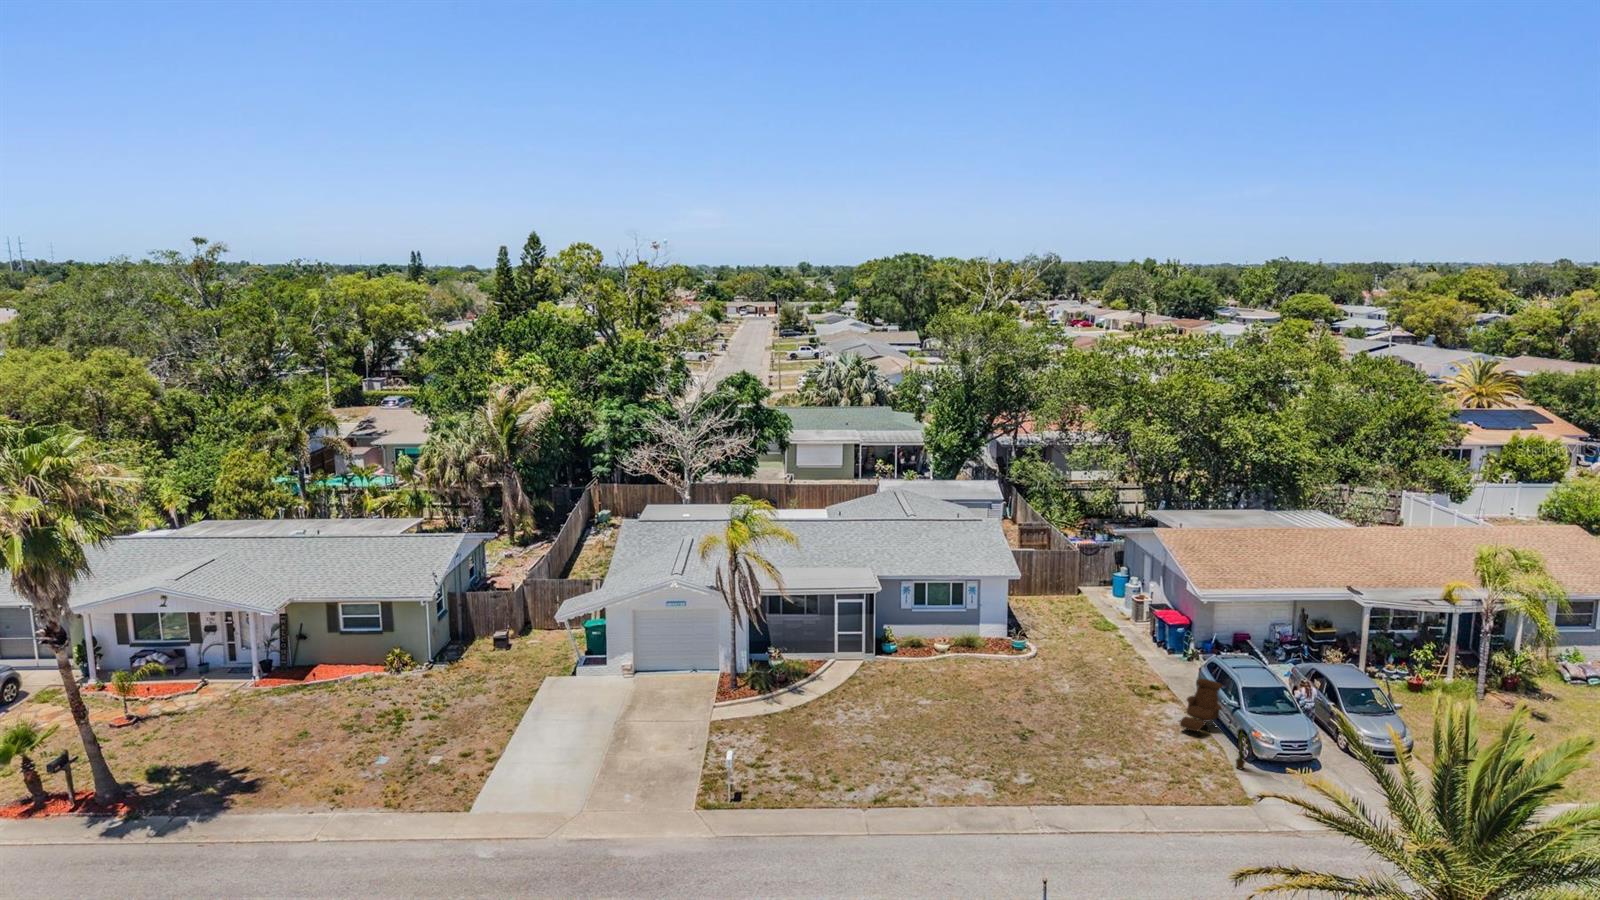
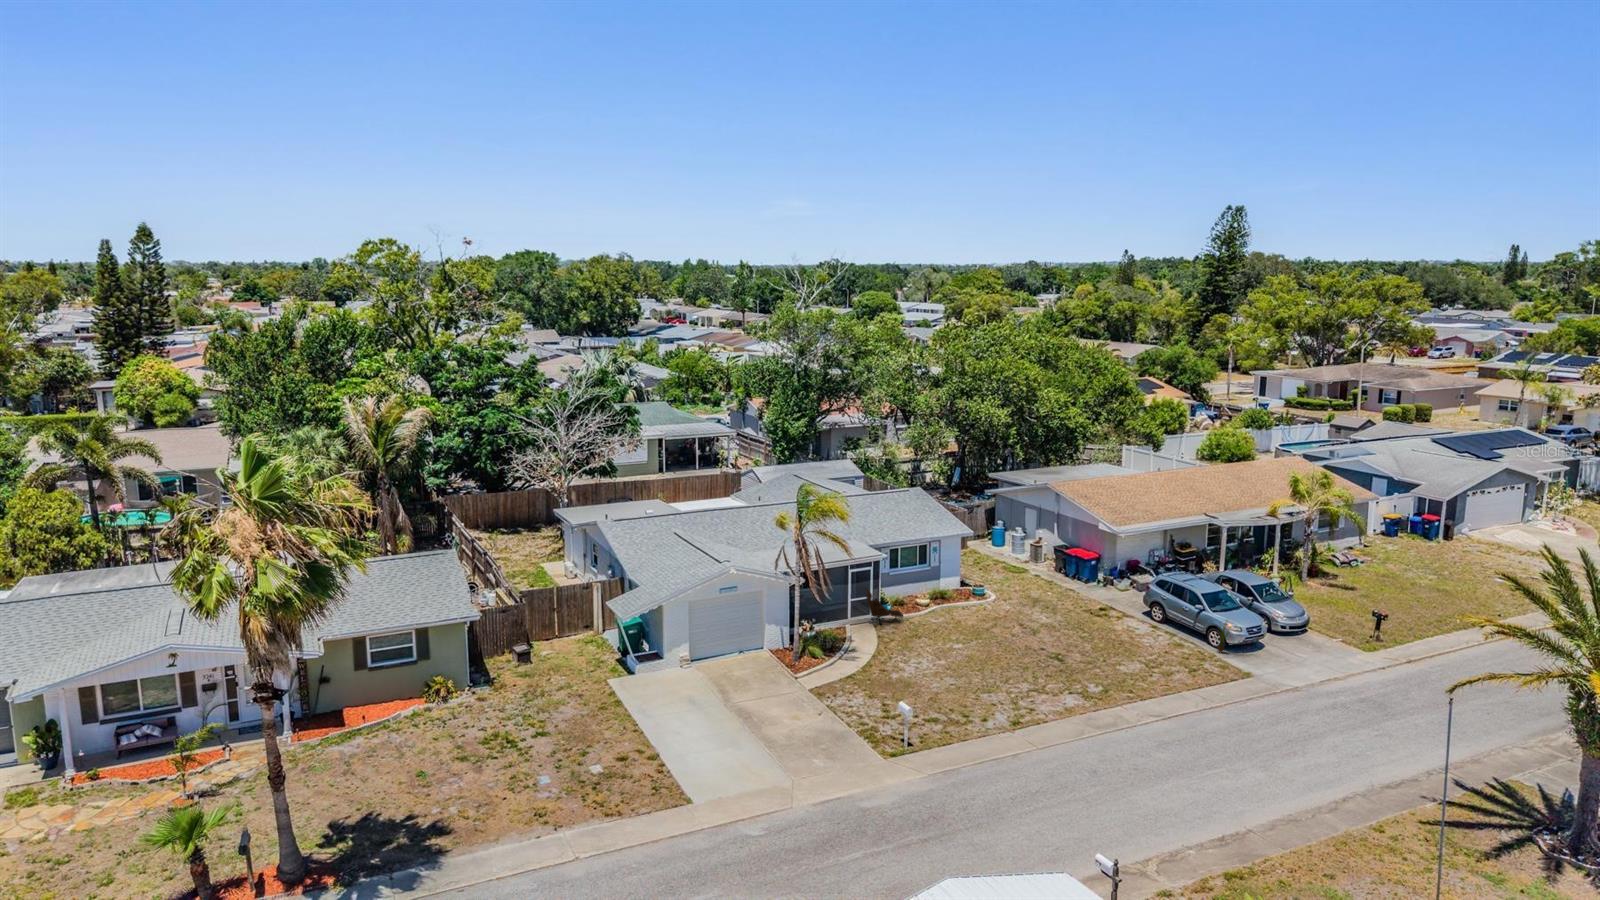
lounge chair: present [1180,679,1222,732] -> present [866,589,903,621]

